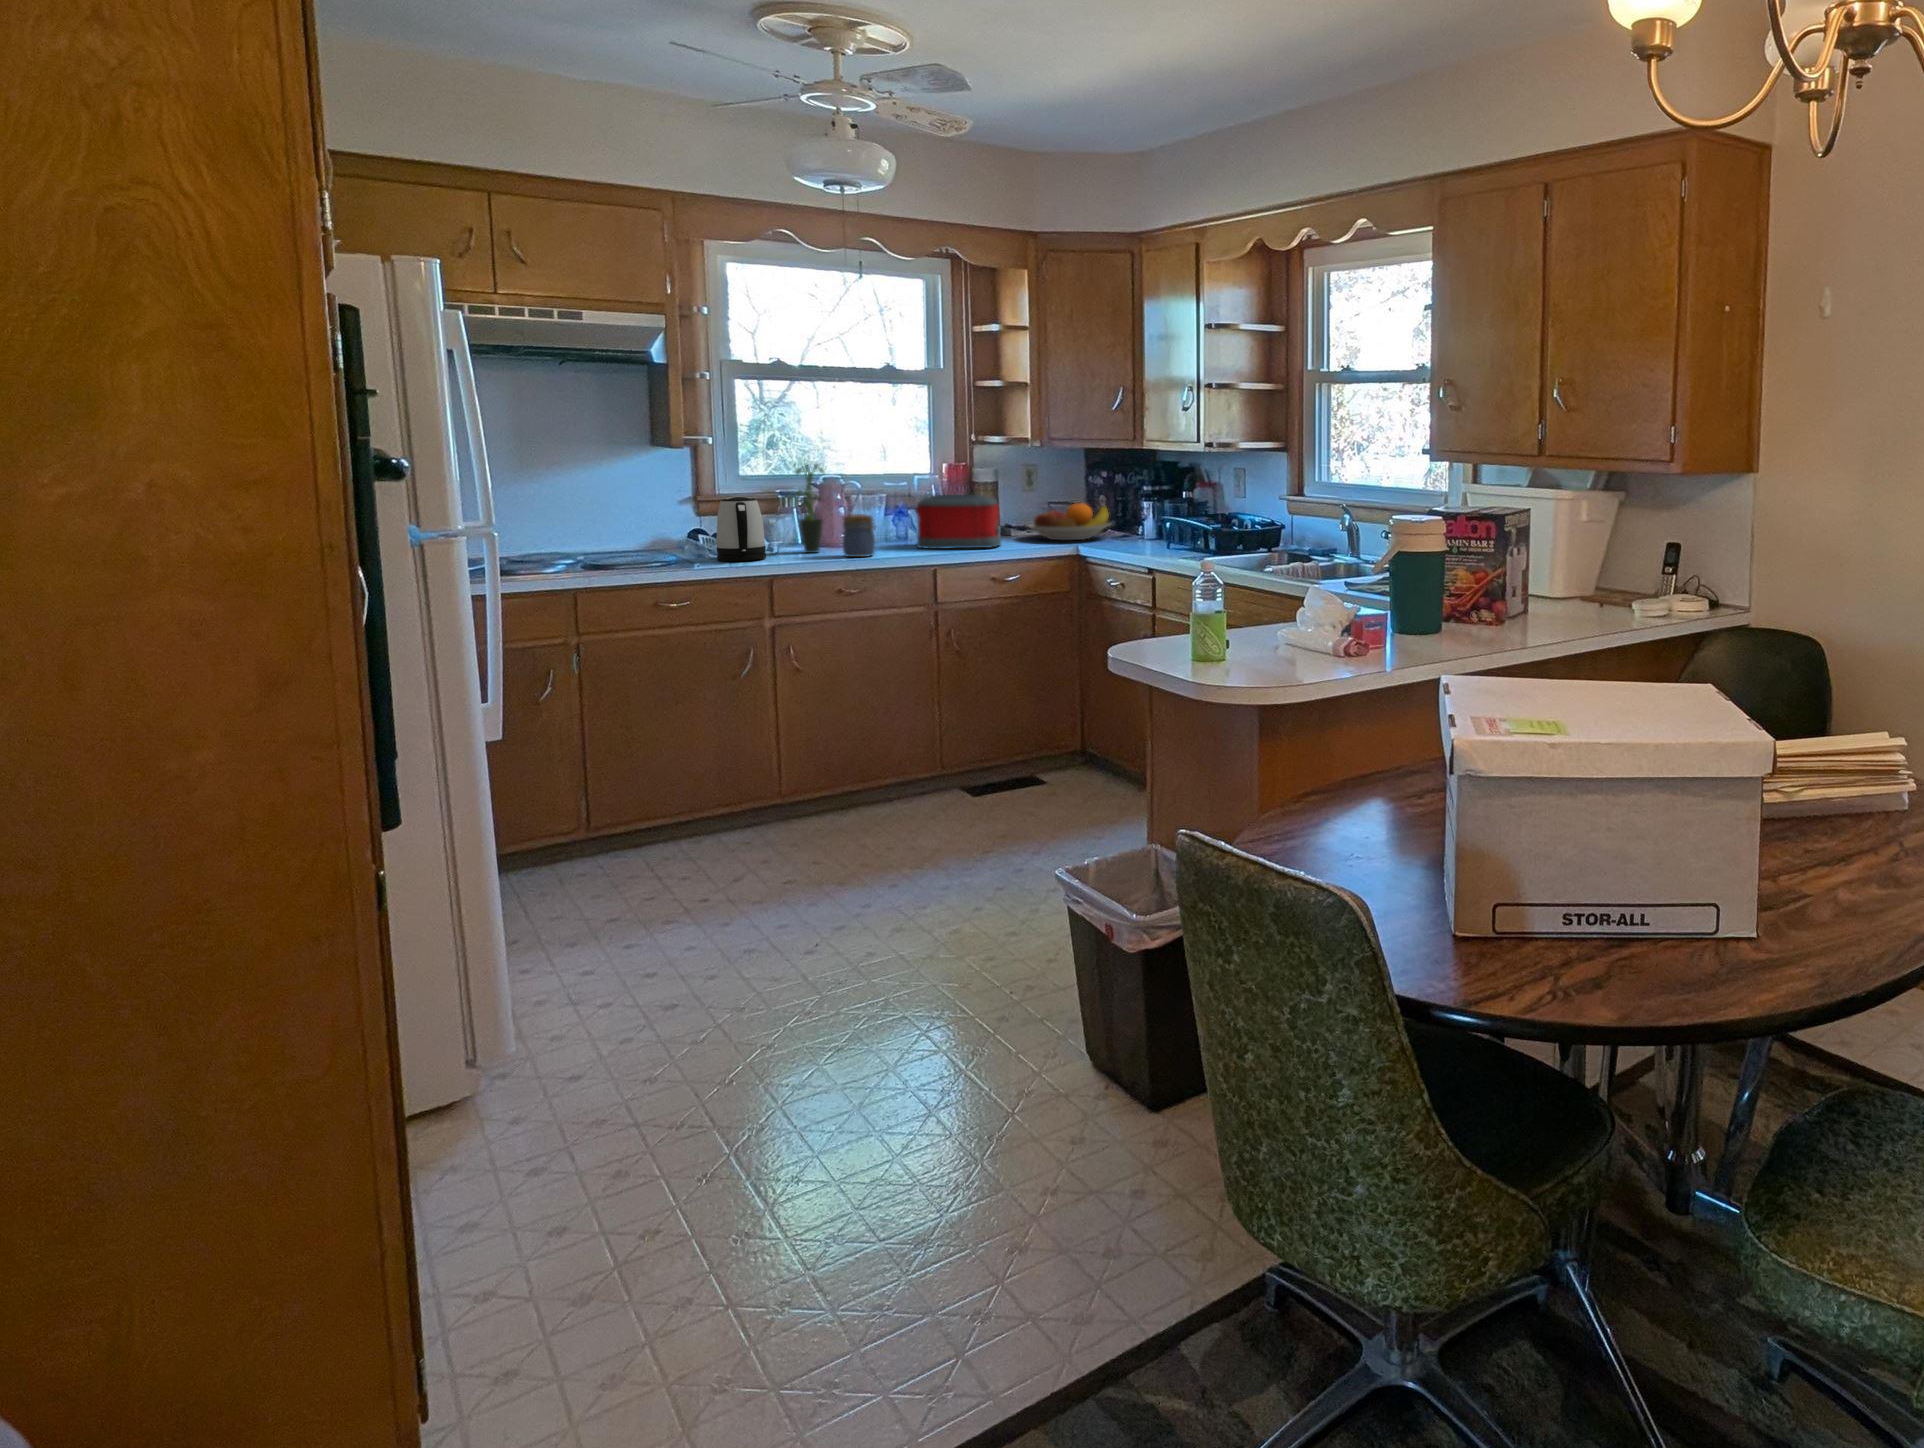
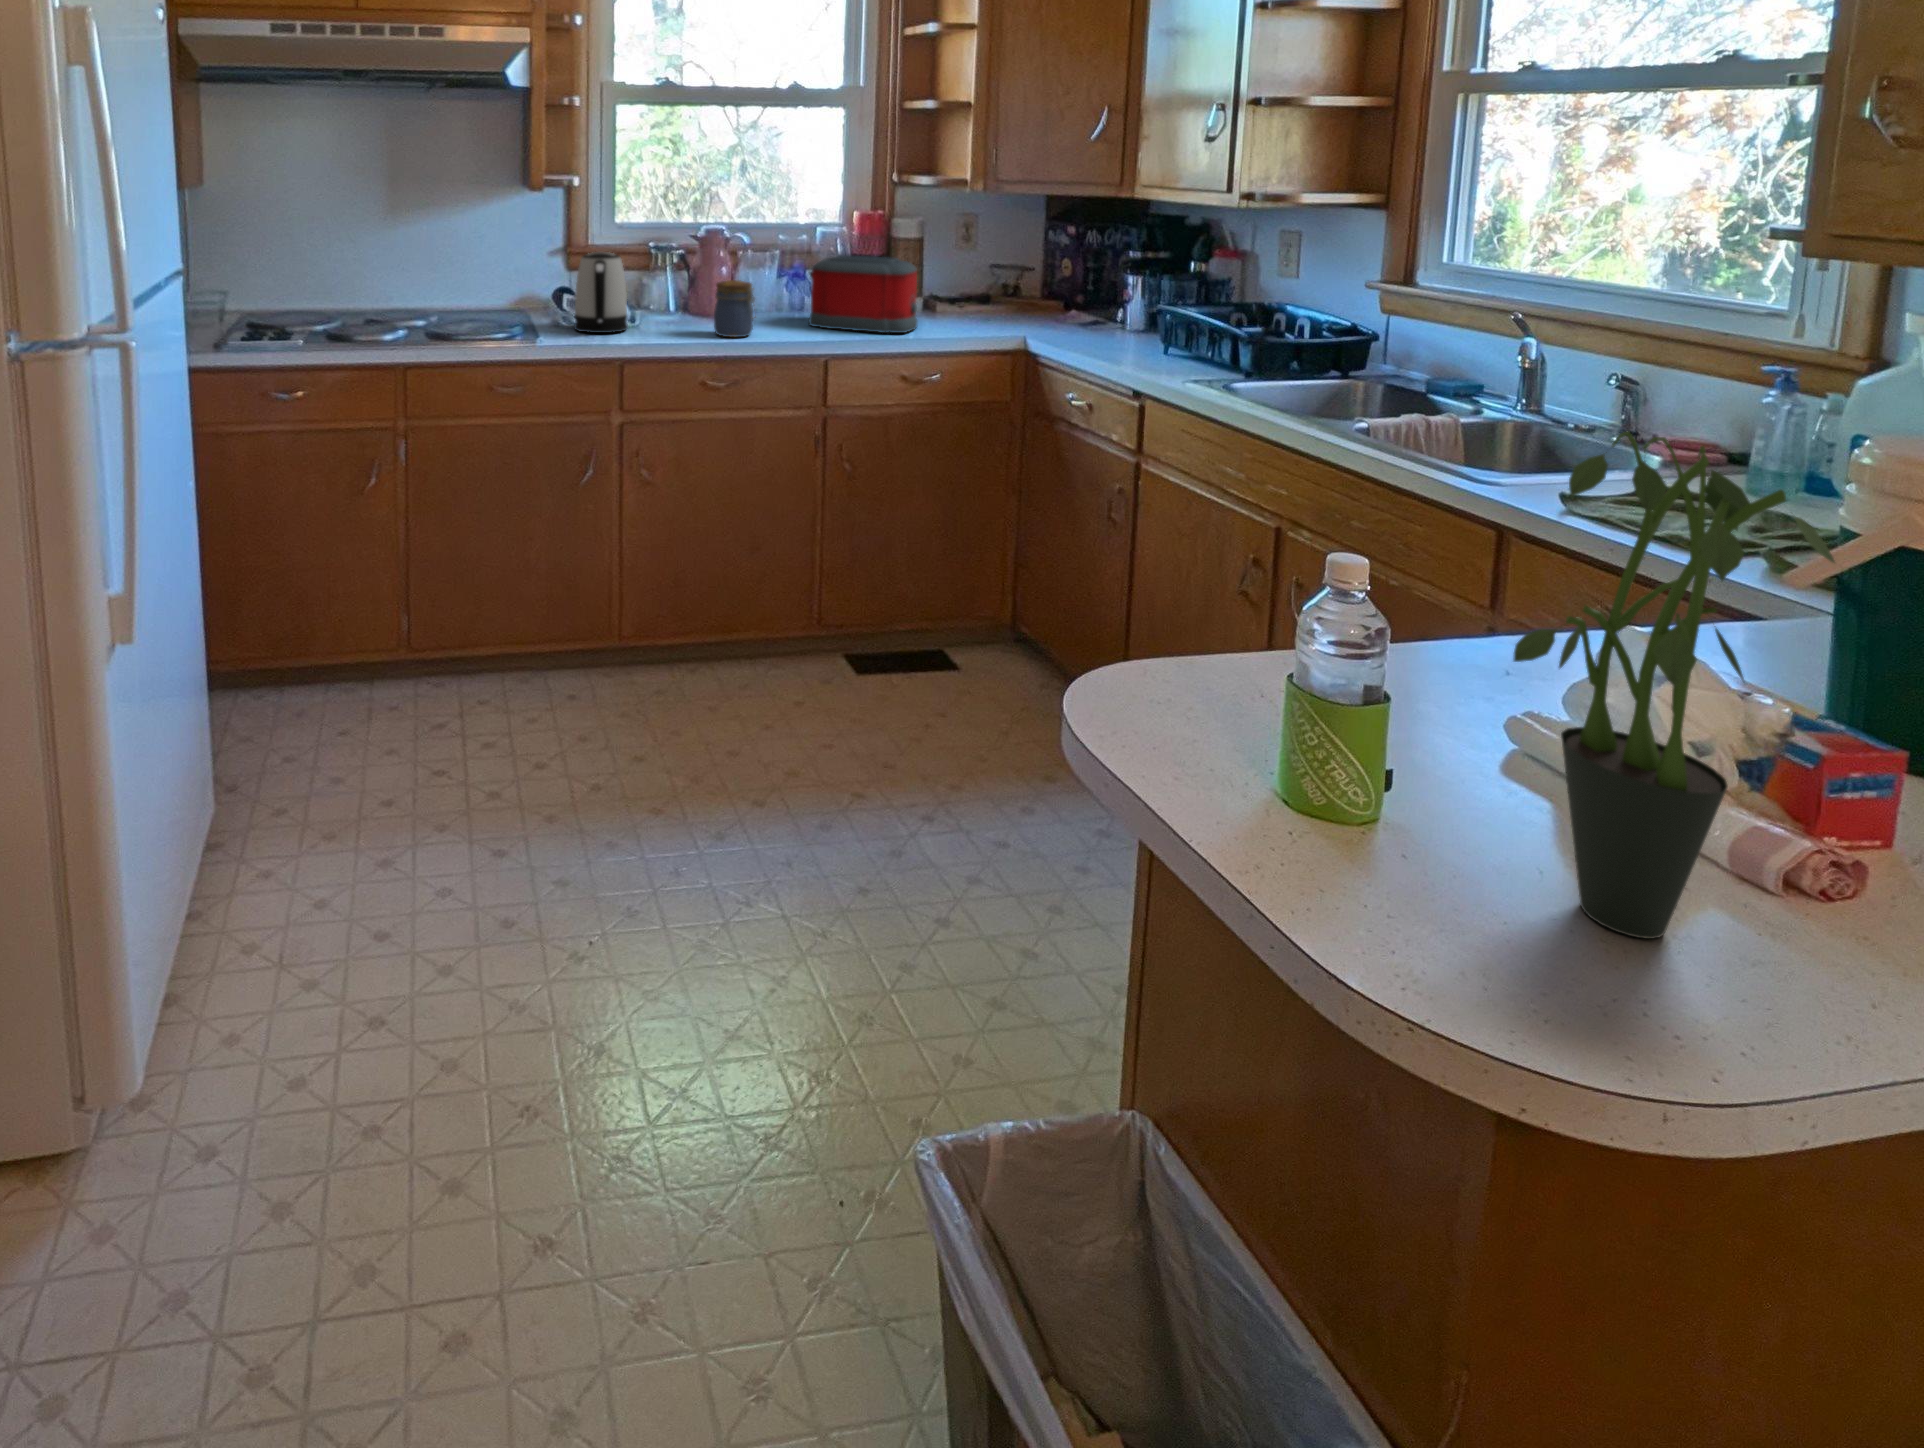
potted plant: present [787,458,824,553] -> present [1513,432,1835,939]
fruit bowl: present [1027,503,1110,540] -> none [953,273,1076,326]

